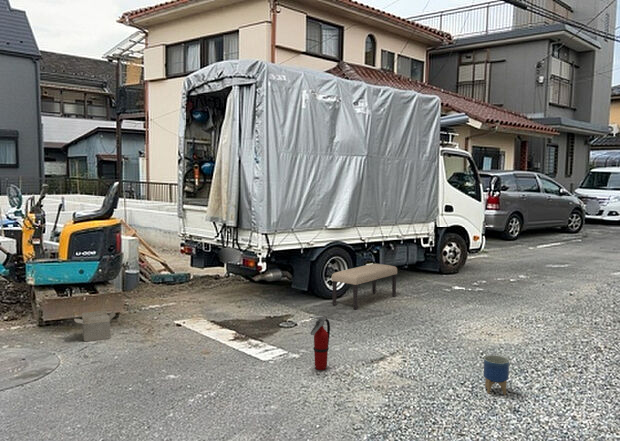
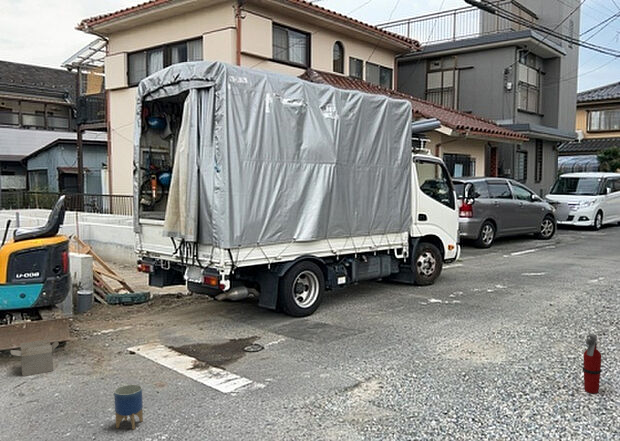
bench: present [331,264,397,310] -> none [301,277,371,328]
fire extinguisher: present [310,316,330,370] -> present [583,334,601,393]
planter: present [484,355,509,395] -> present [114,385,143,429]

